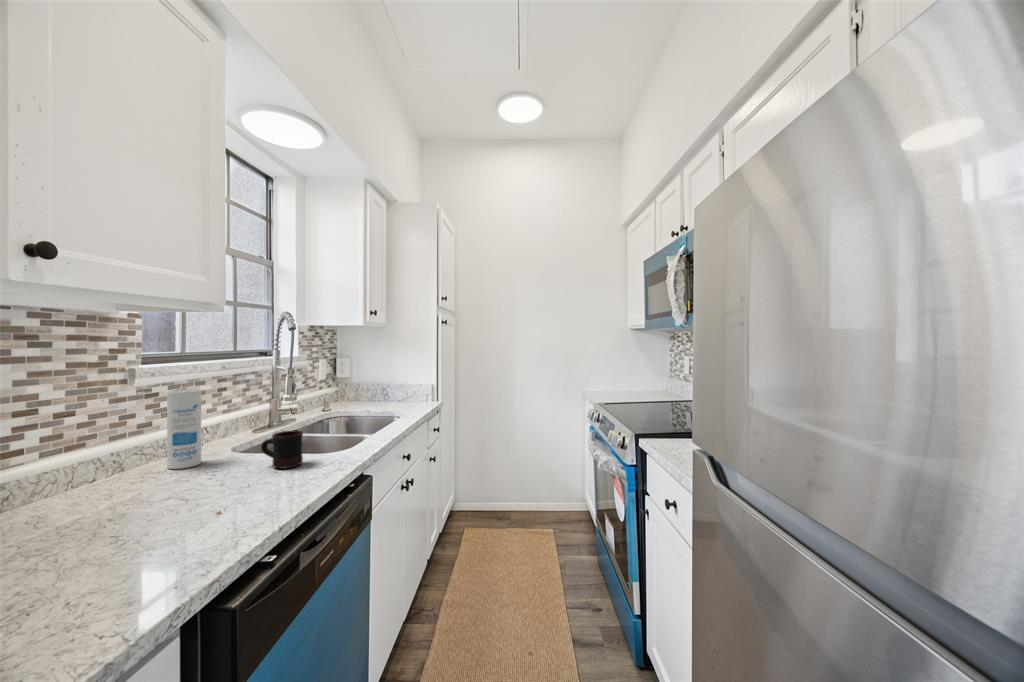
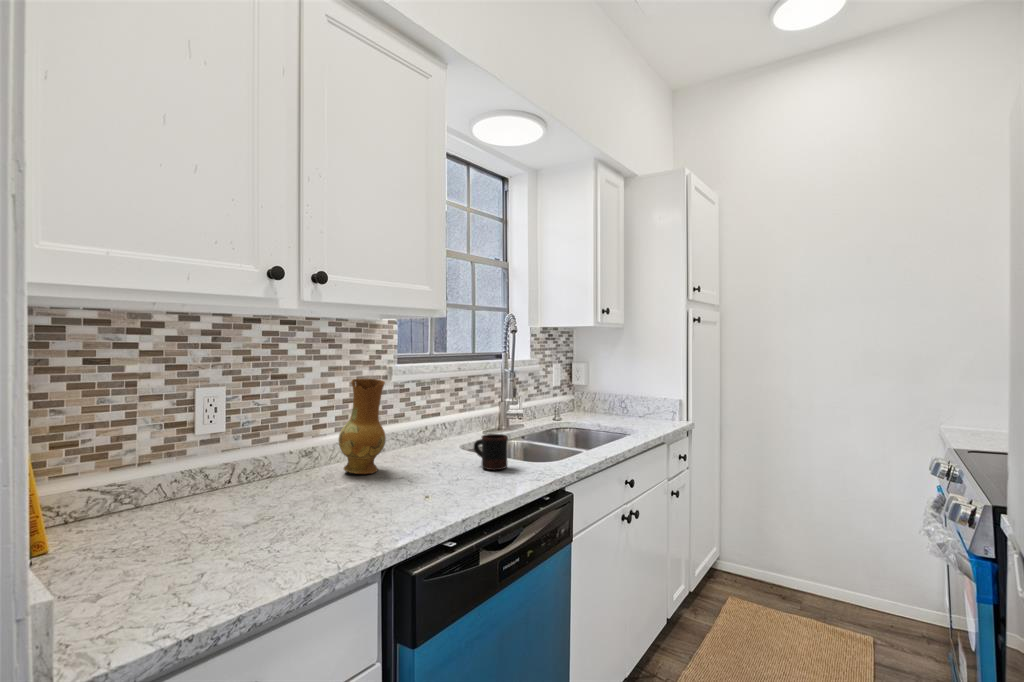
ceramic jug: none [57,384,139,507] -> present [339,379,386,474]
canister: present [167,389,201,469] -> none [410,387,434,456]

